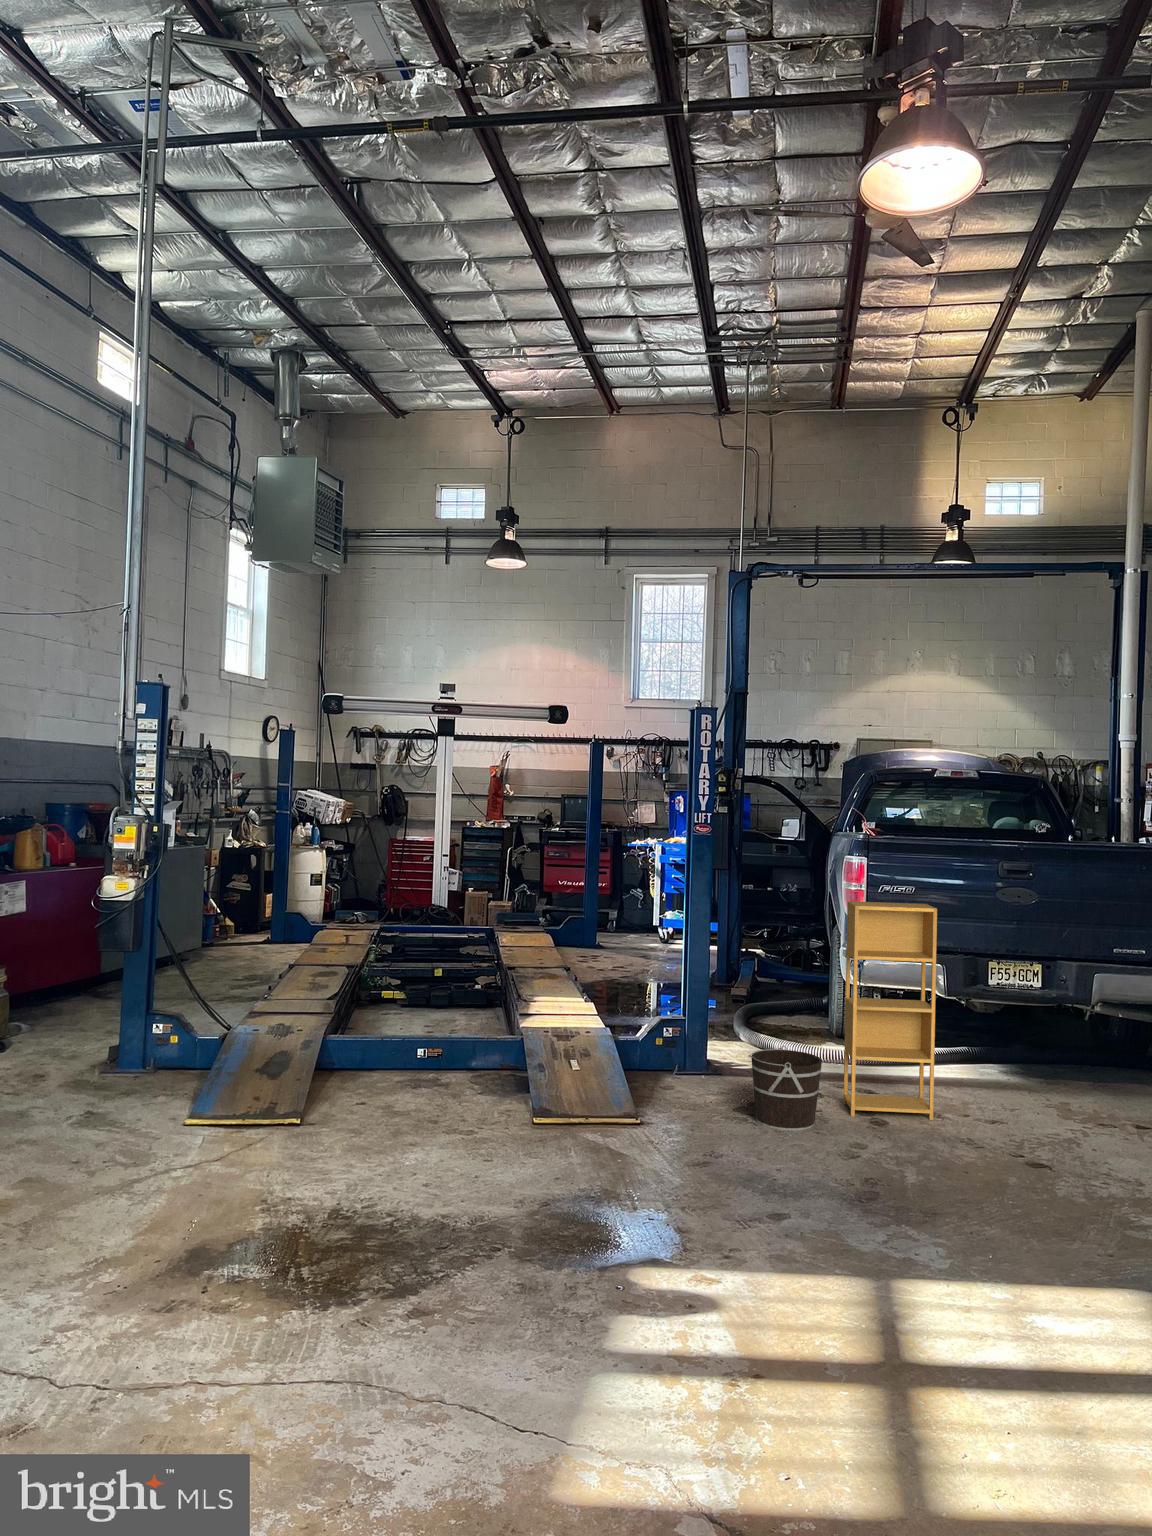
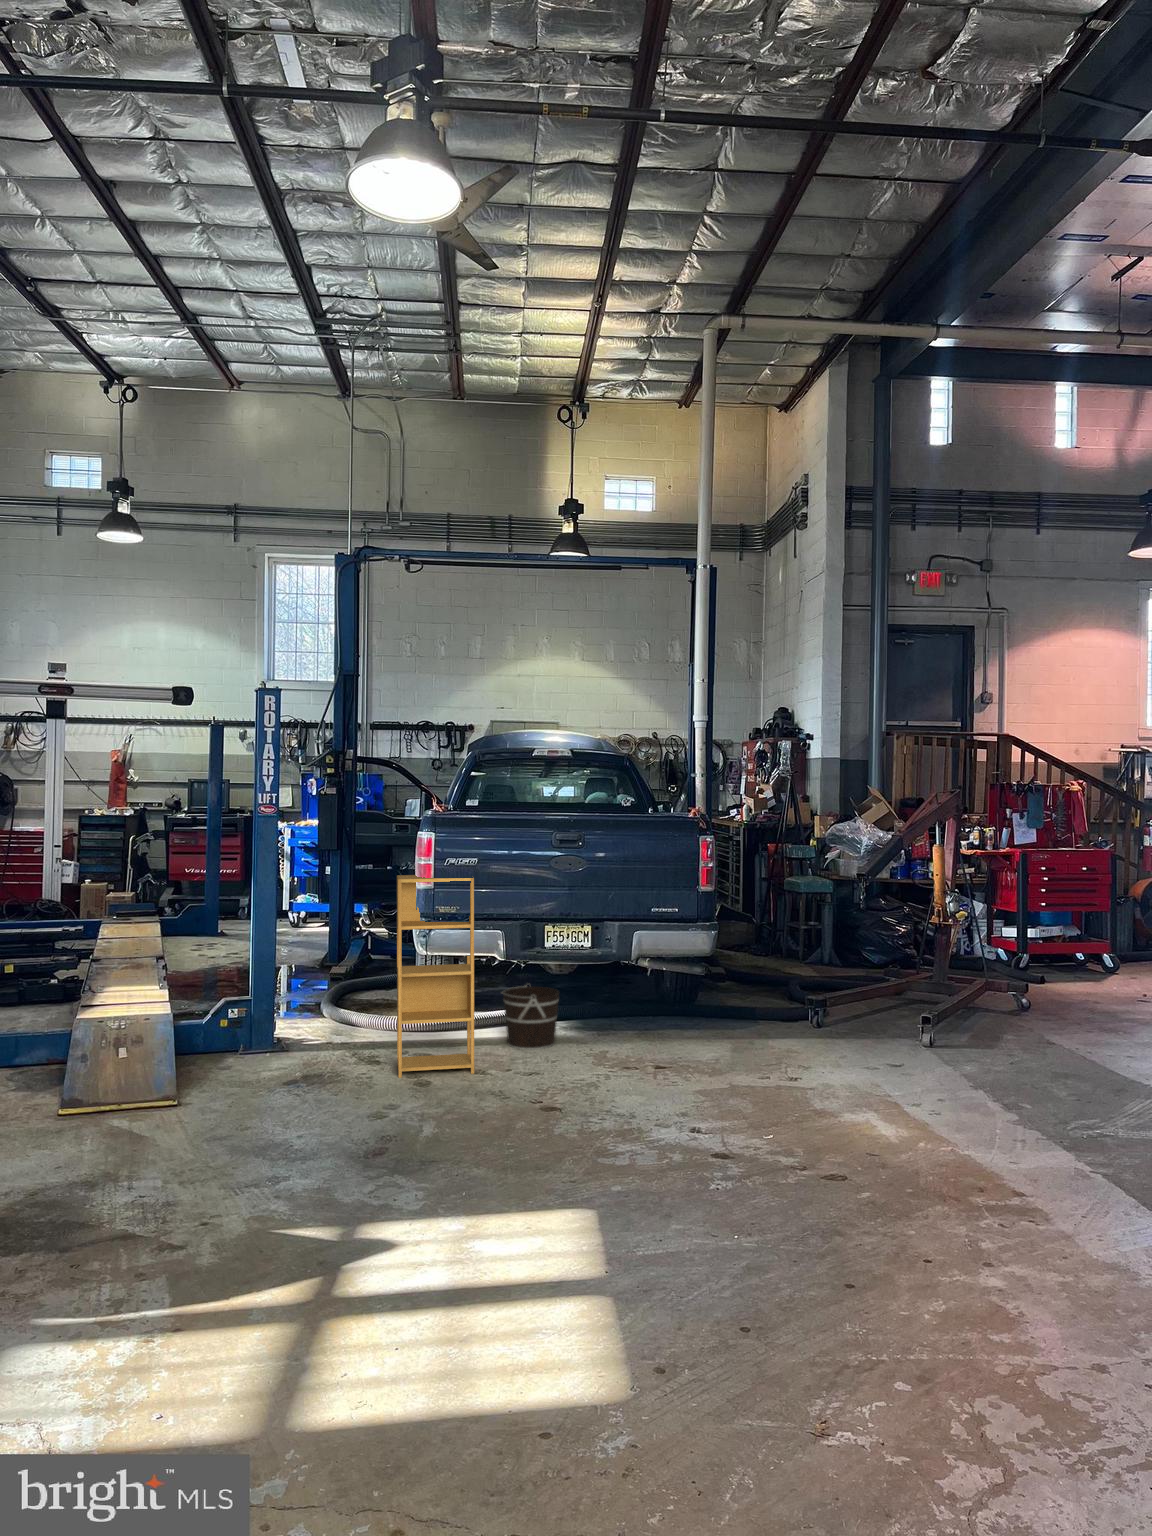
bucket: present [749,1046,822,1131] -> present [502,985,559,1050]

